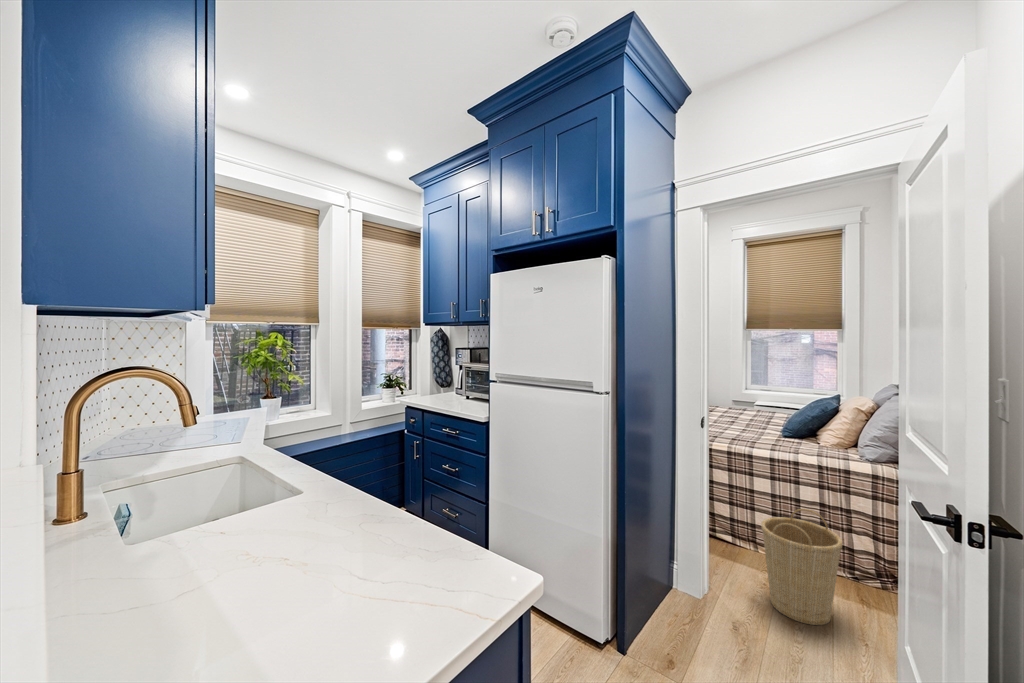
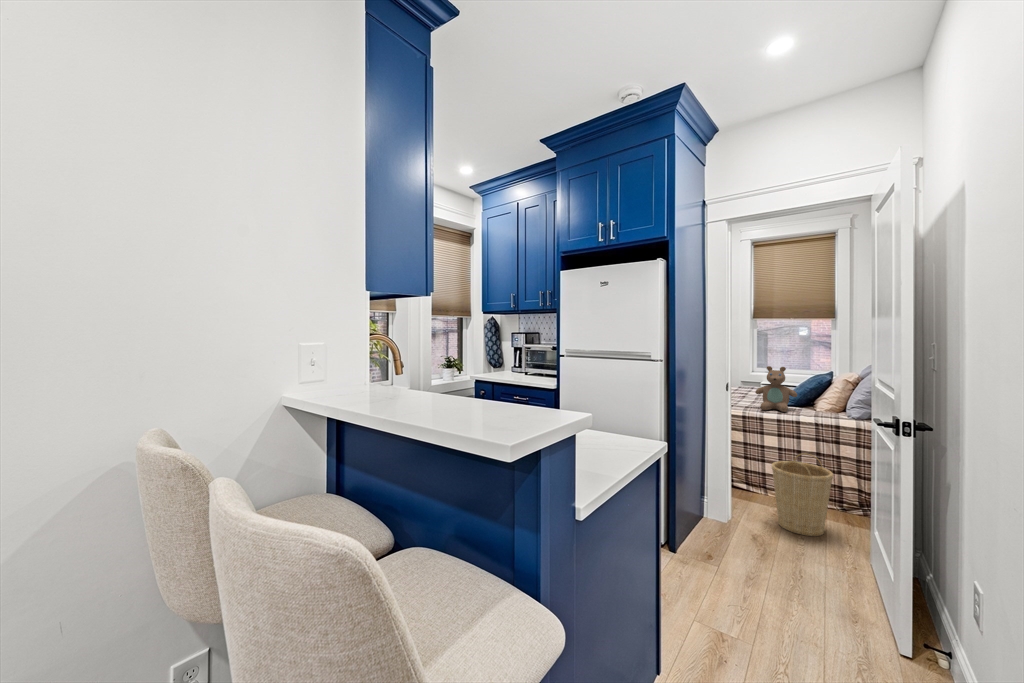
teddy bear: none [745,389,796,448] -> present [755,366,797,412]

